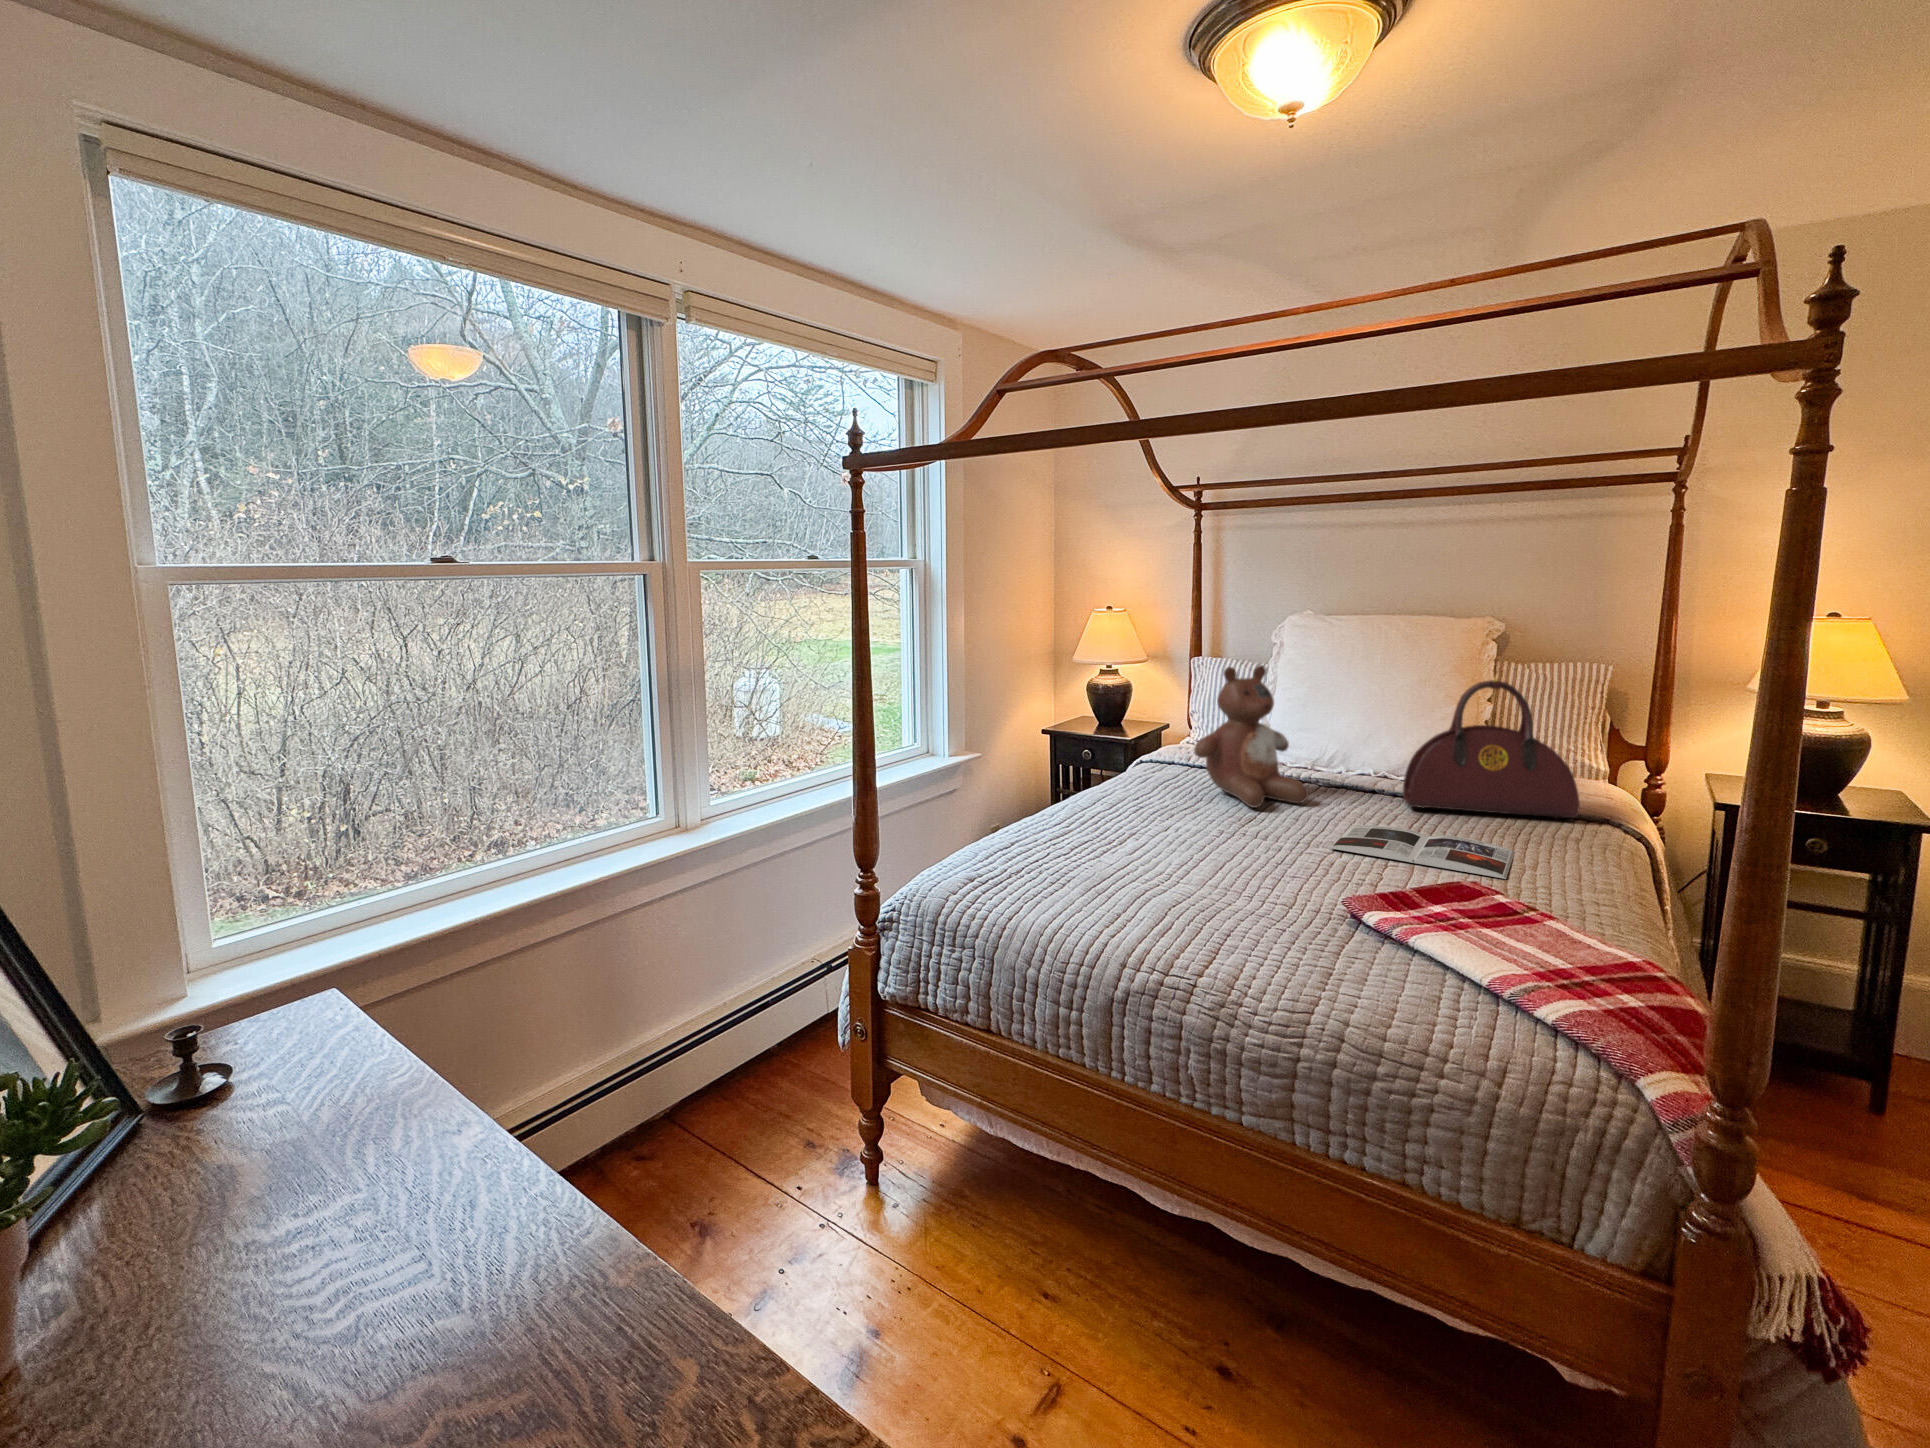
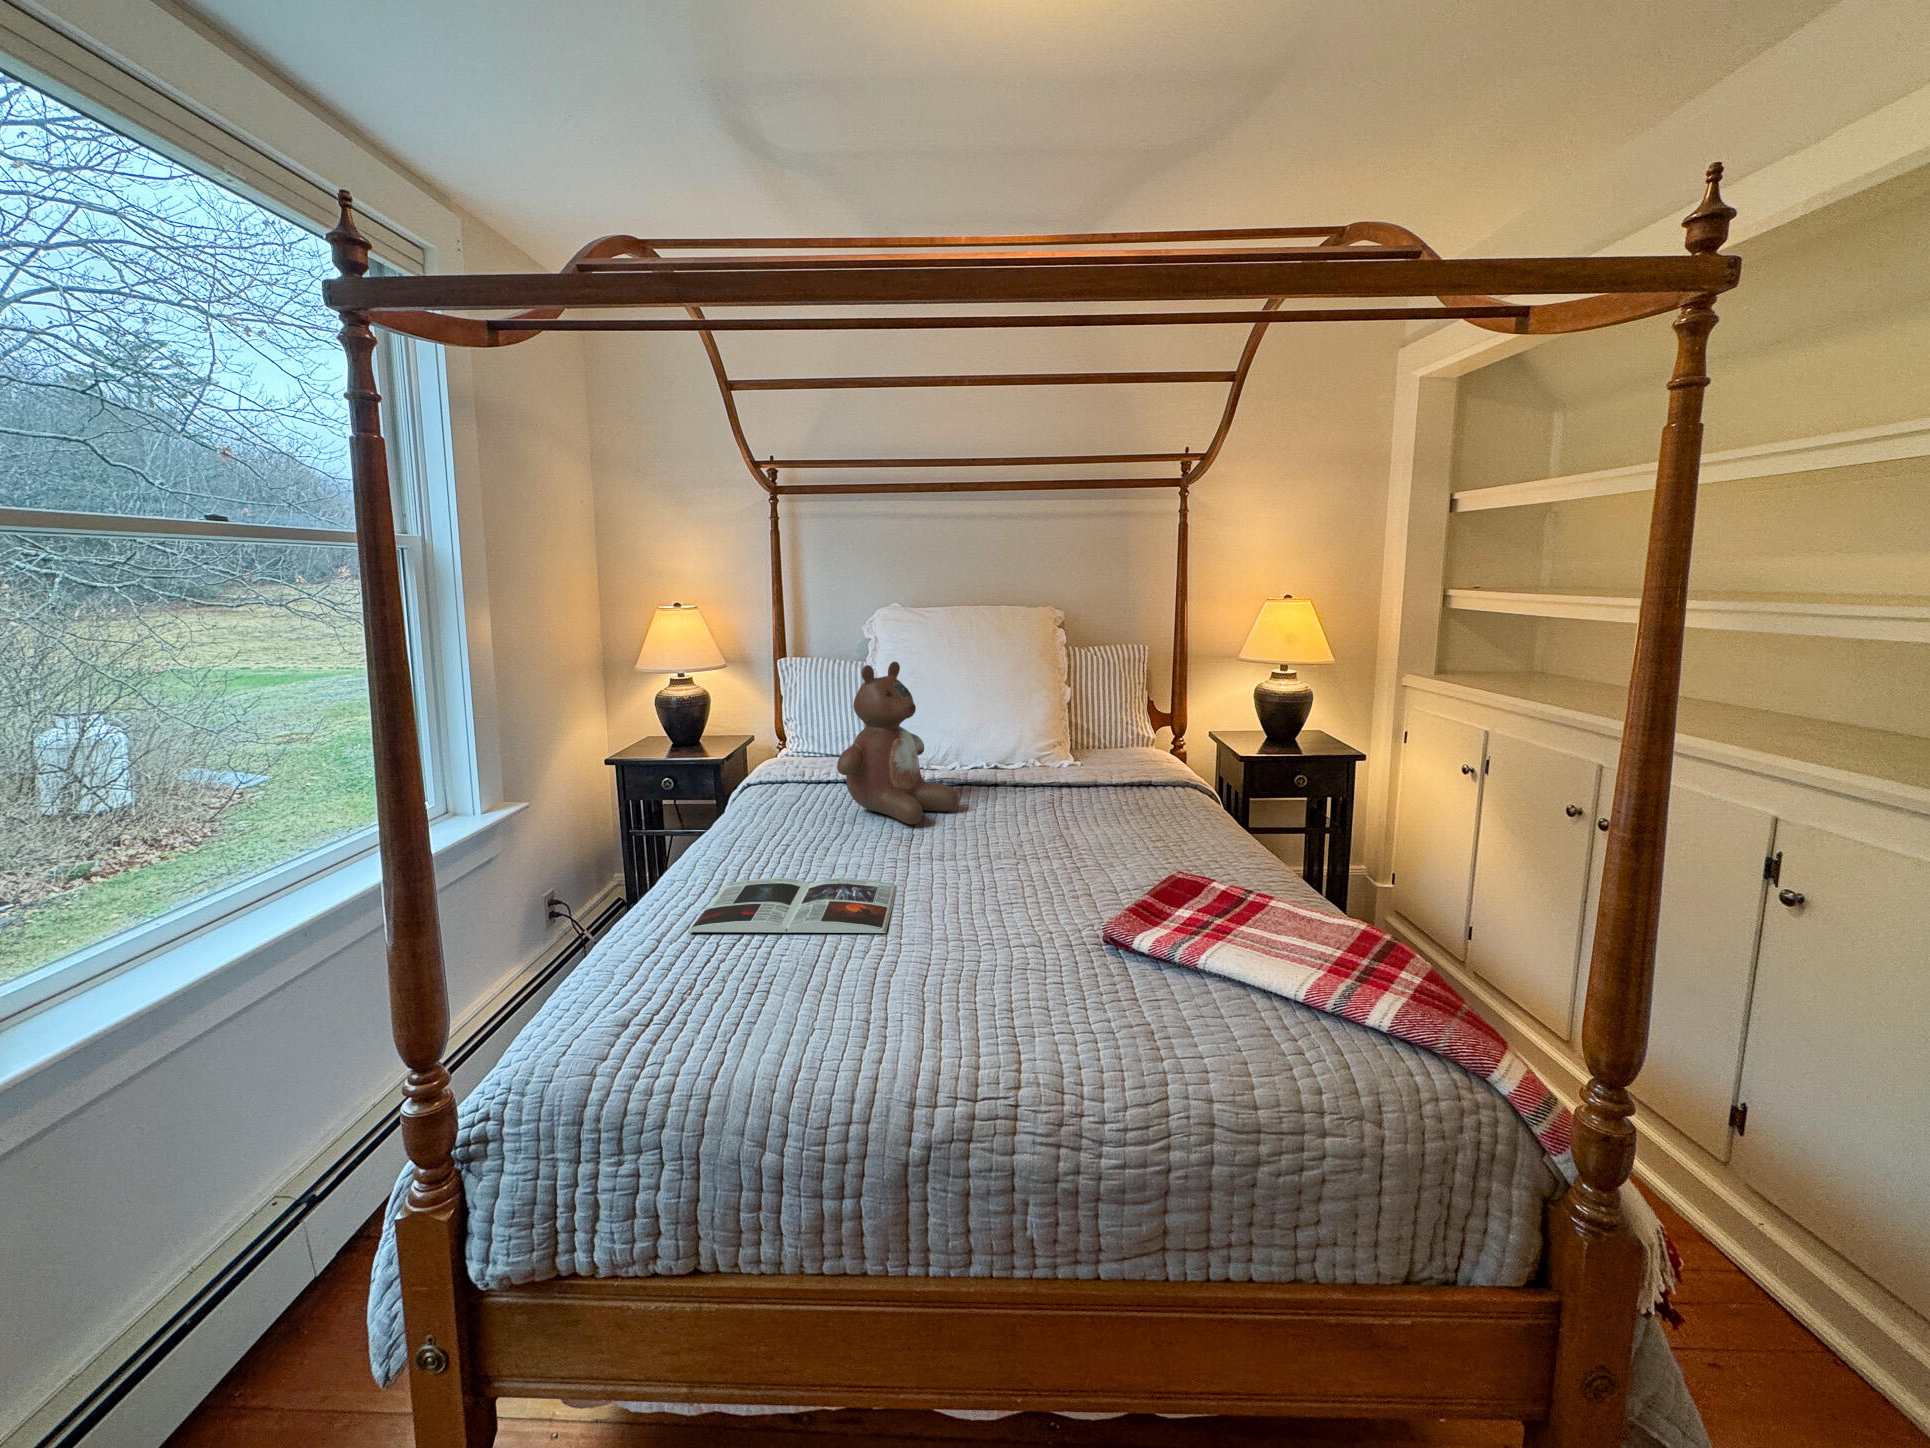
handbag: present [1403,680,1580,818] -> none [1033,662,1179,797]
magazine: present [1330,825,1514,879] -> present [688,878,897,933]

